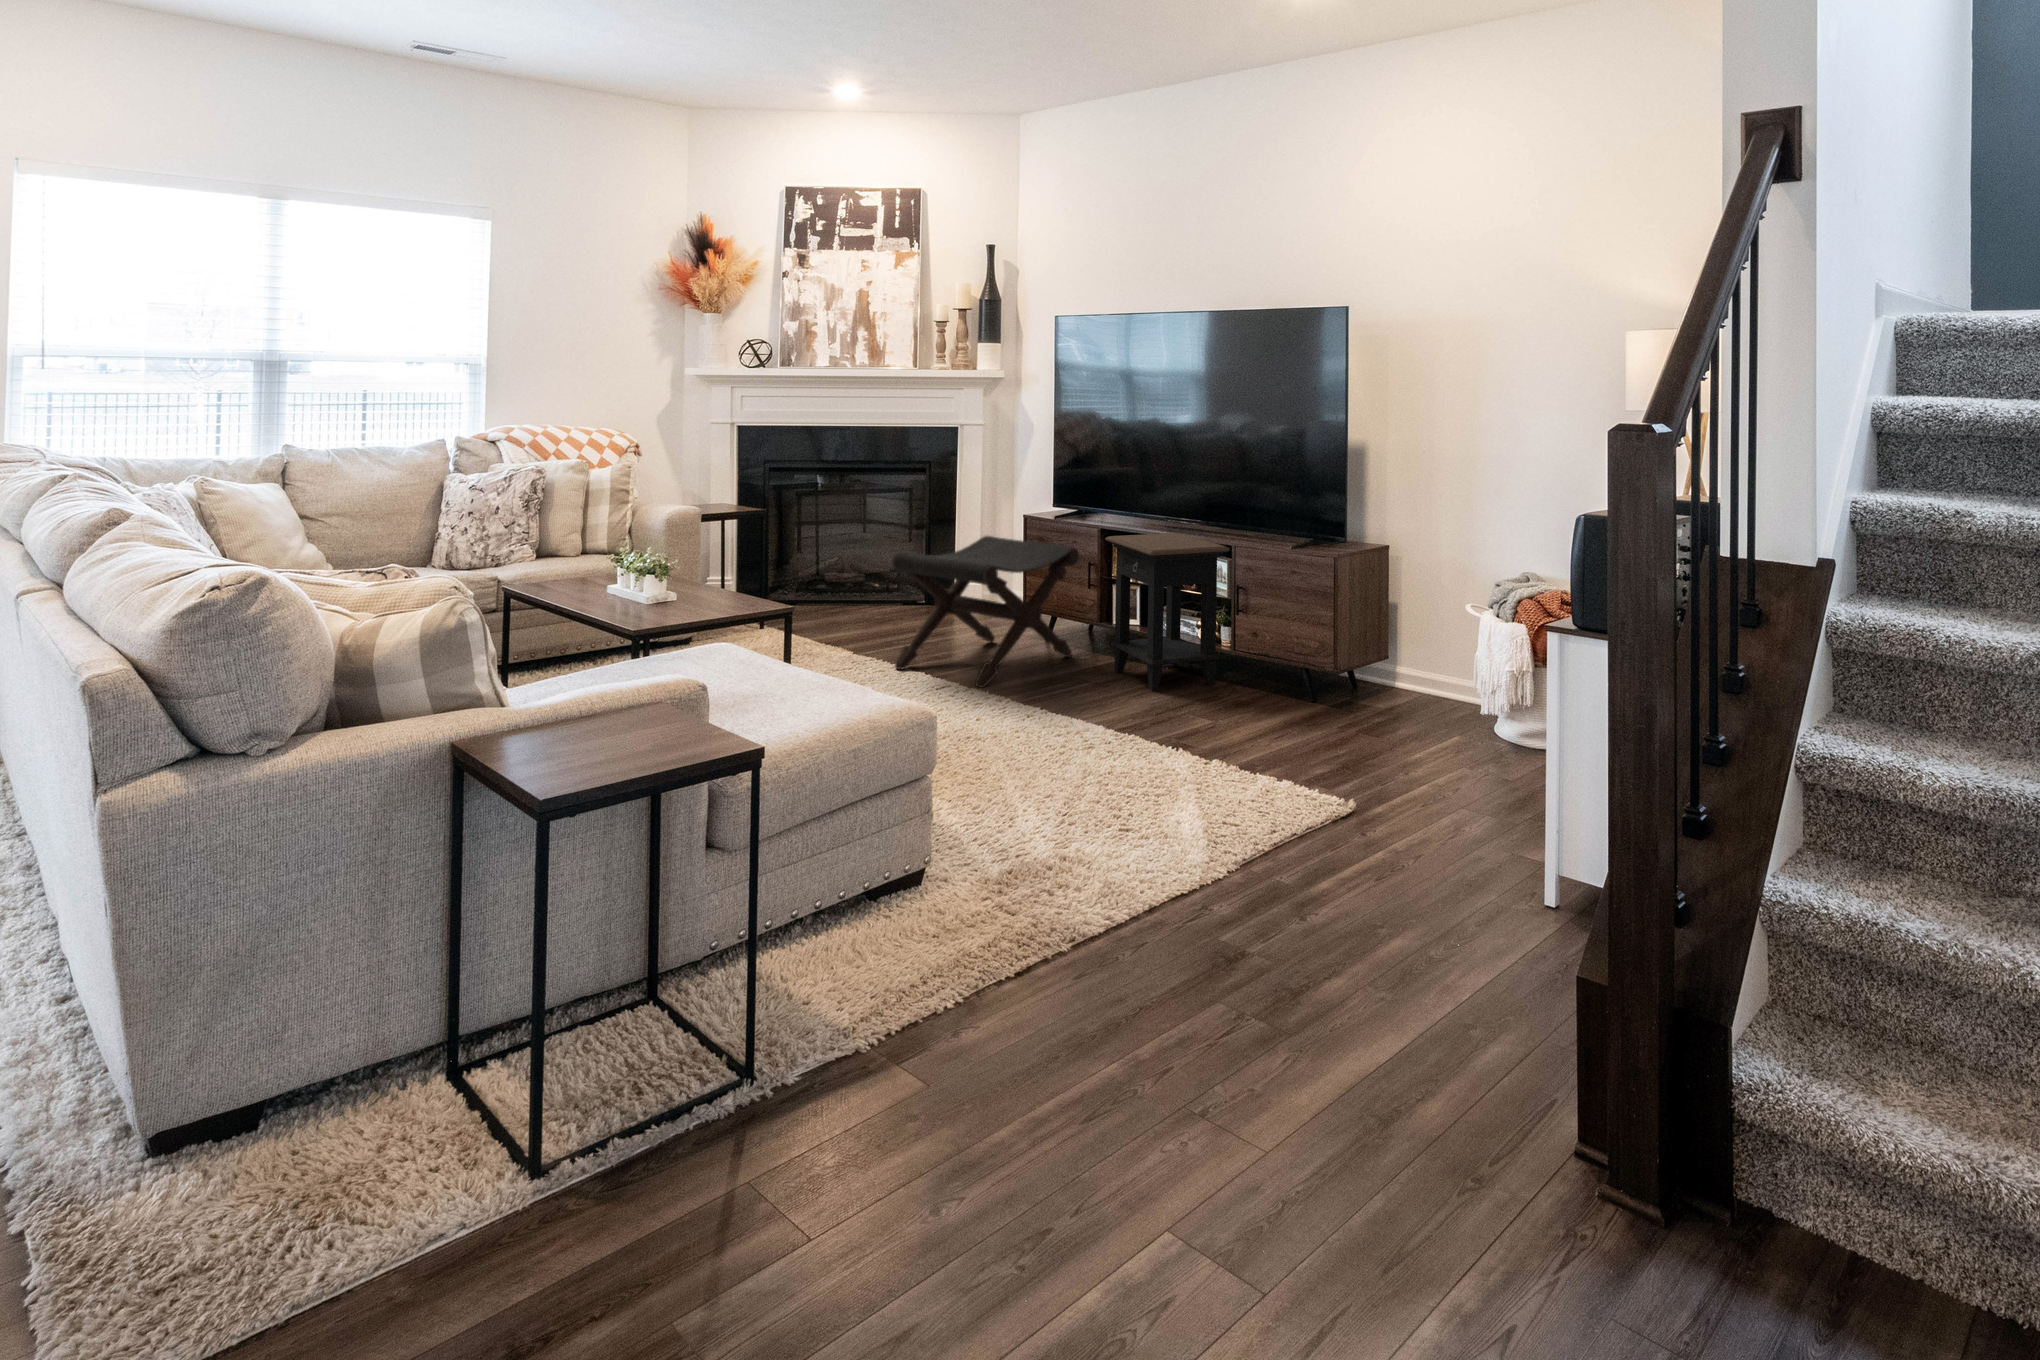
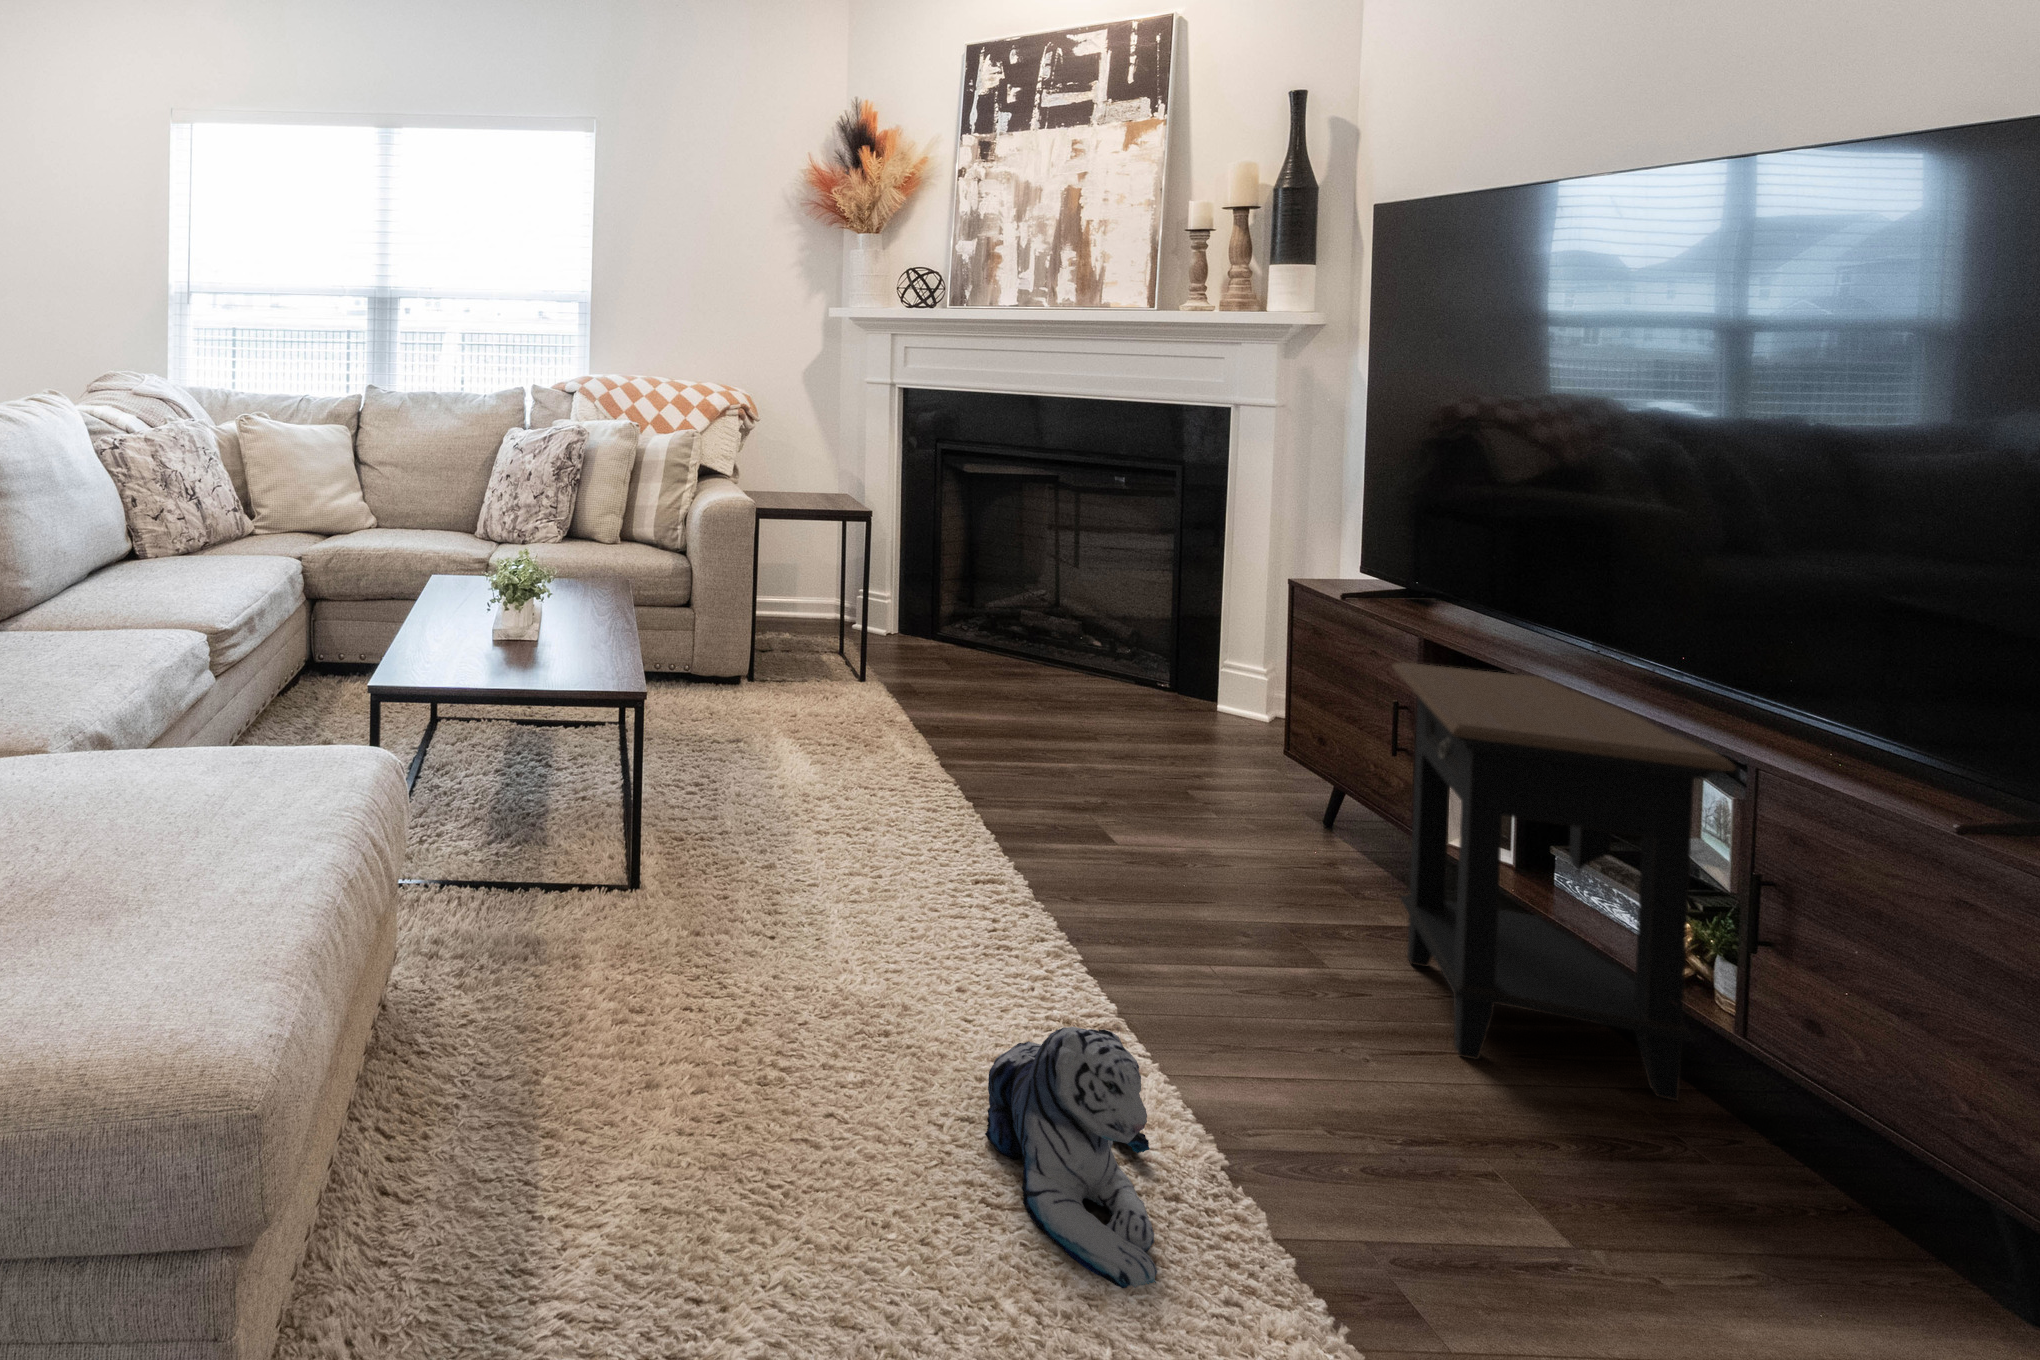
footstool: present [892,536,1079,688] -> none [957,608,1355,906]
plush toy: none [1028,685,1126,768] -> present [985,1027,1157,1288]

